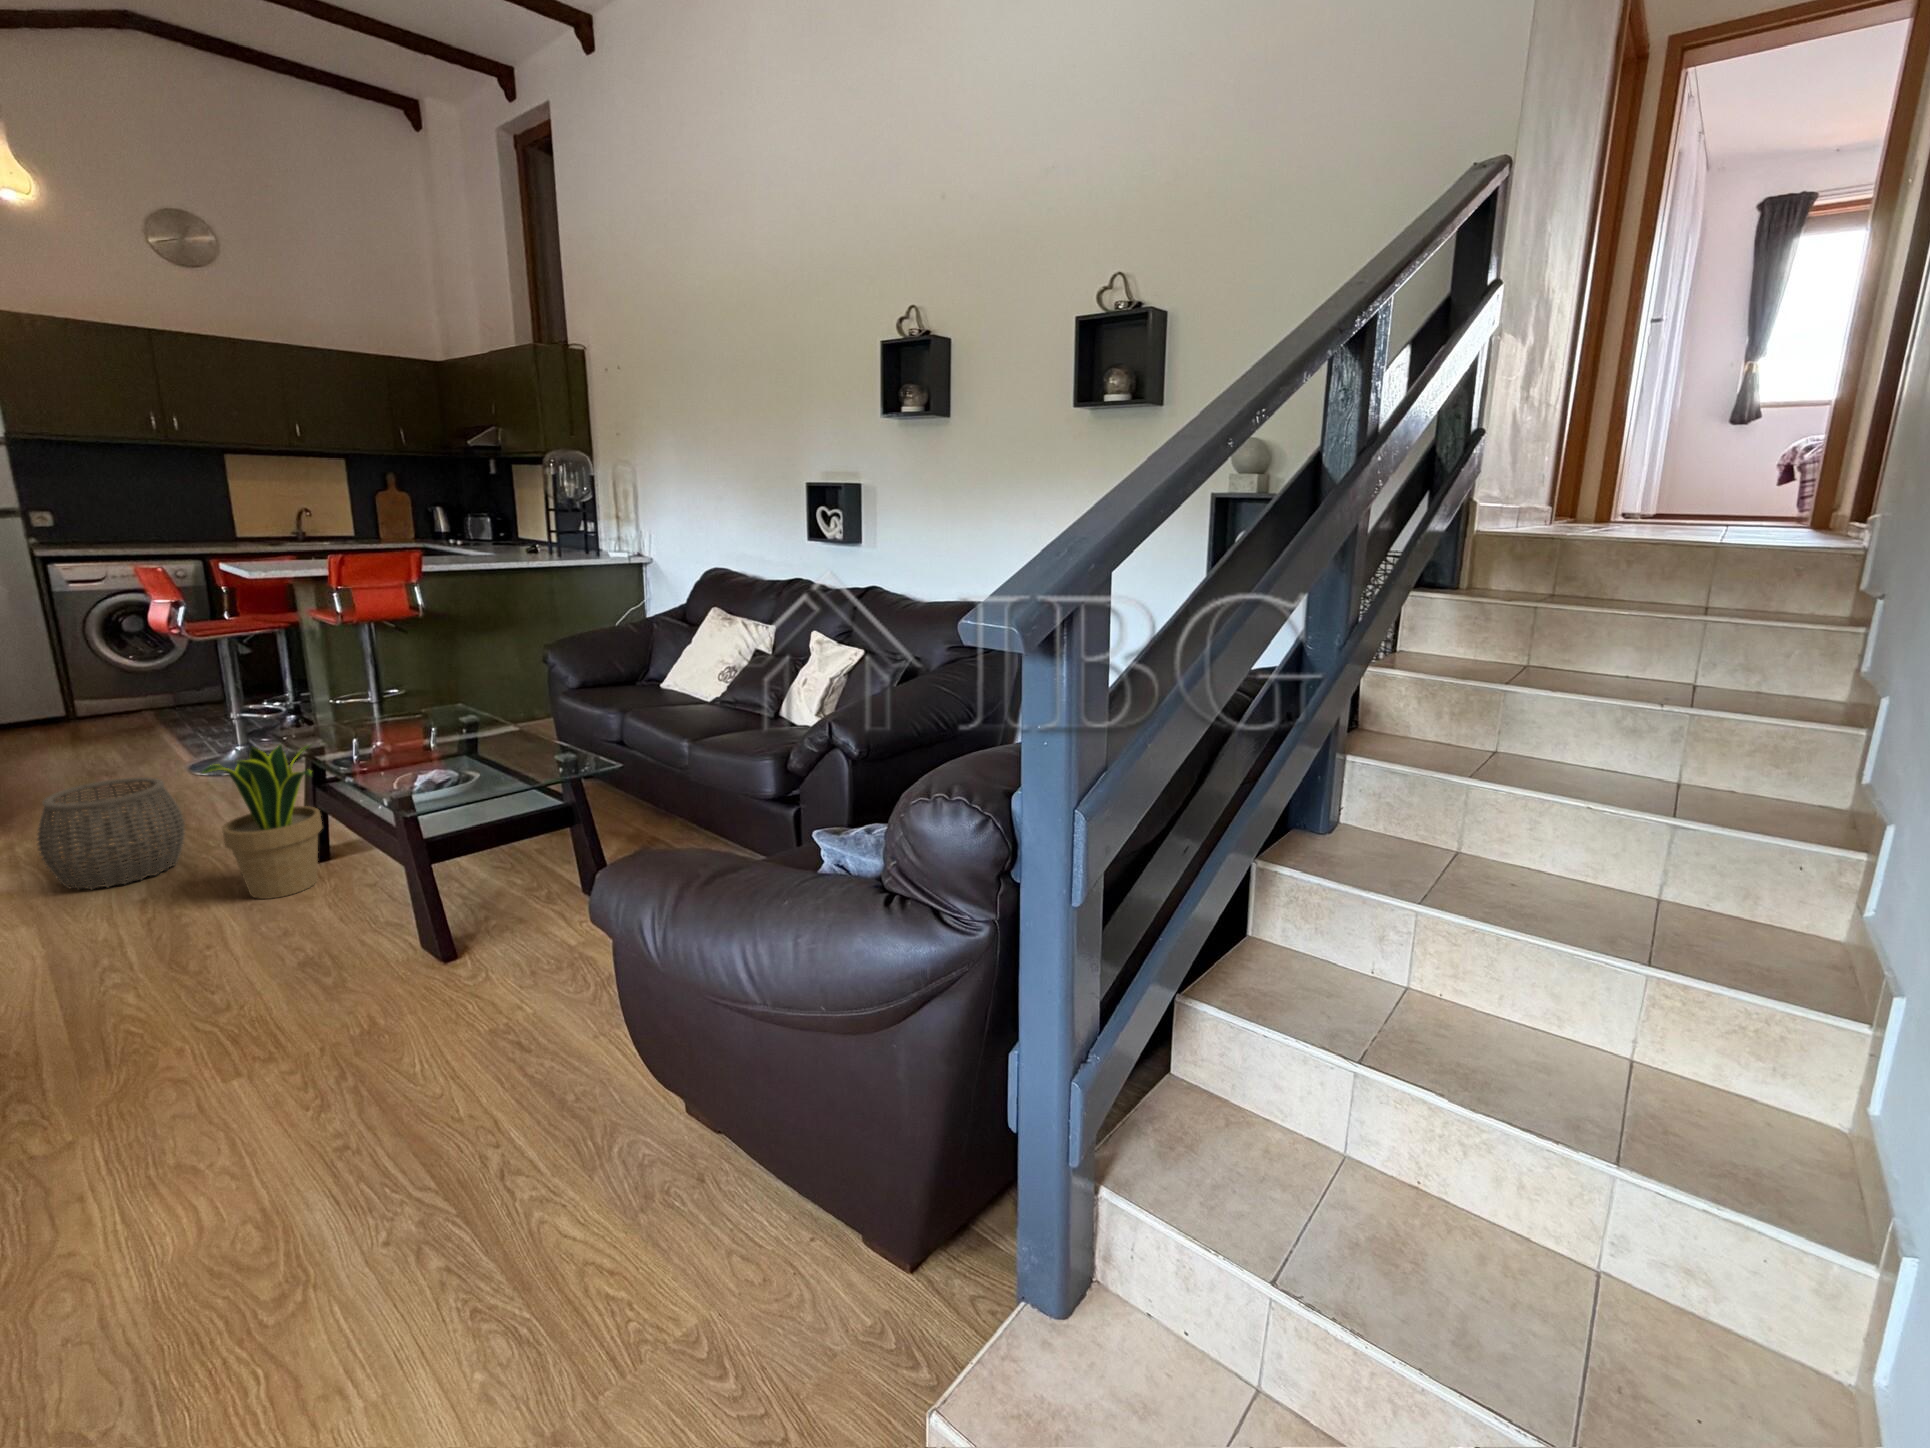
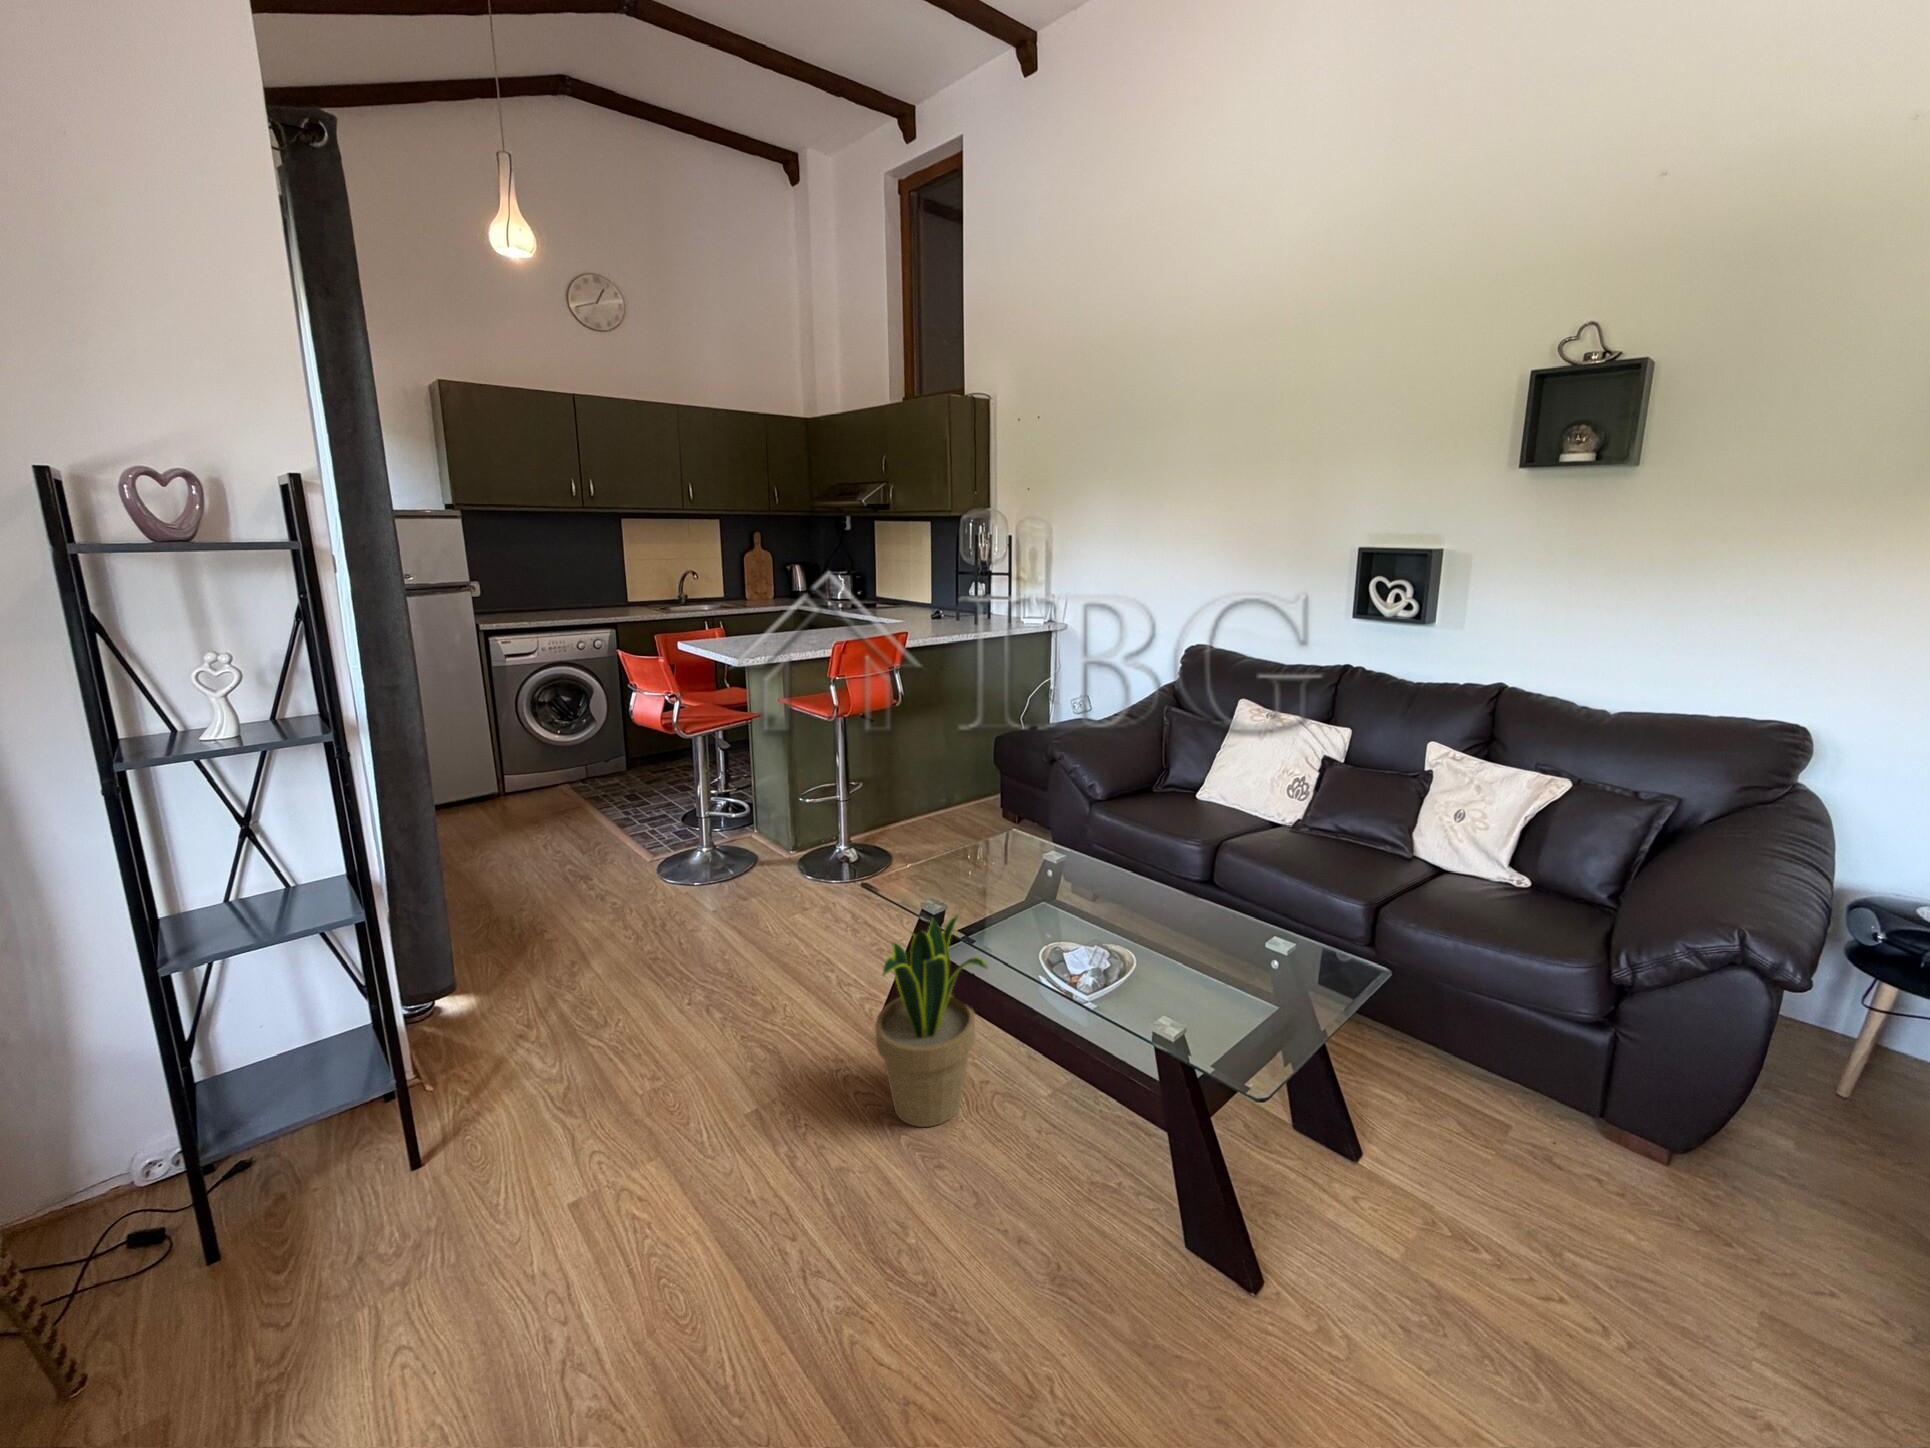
woven basket: present [37,777,185,890] -> none [639,937,778,1095]

